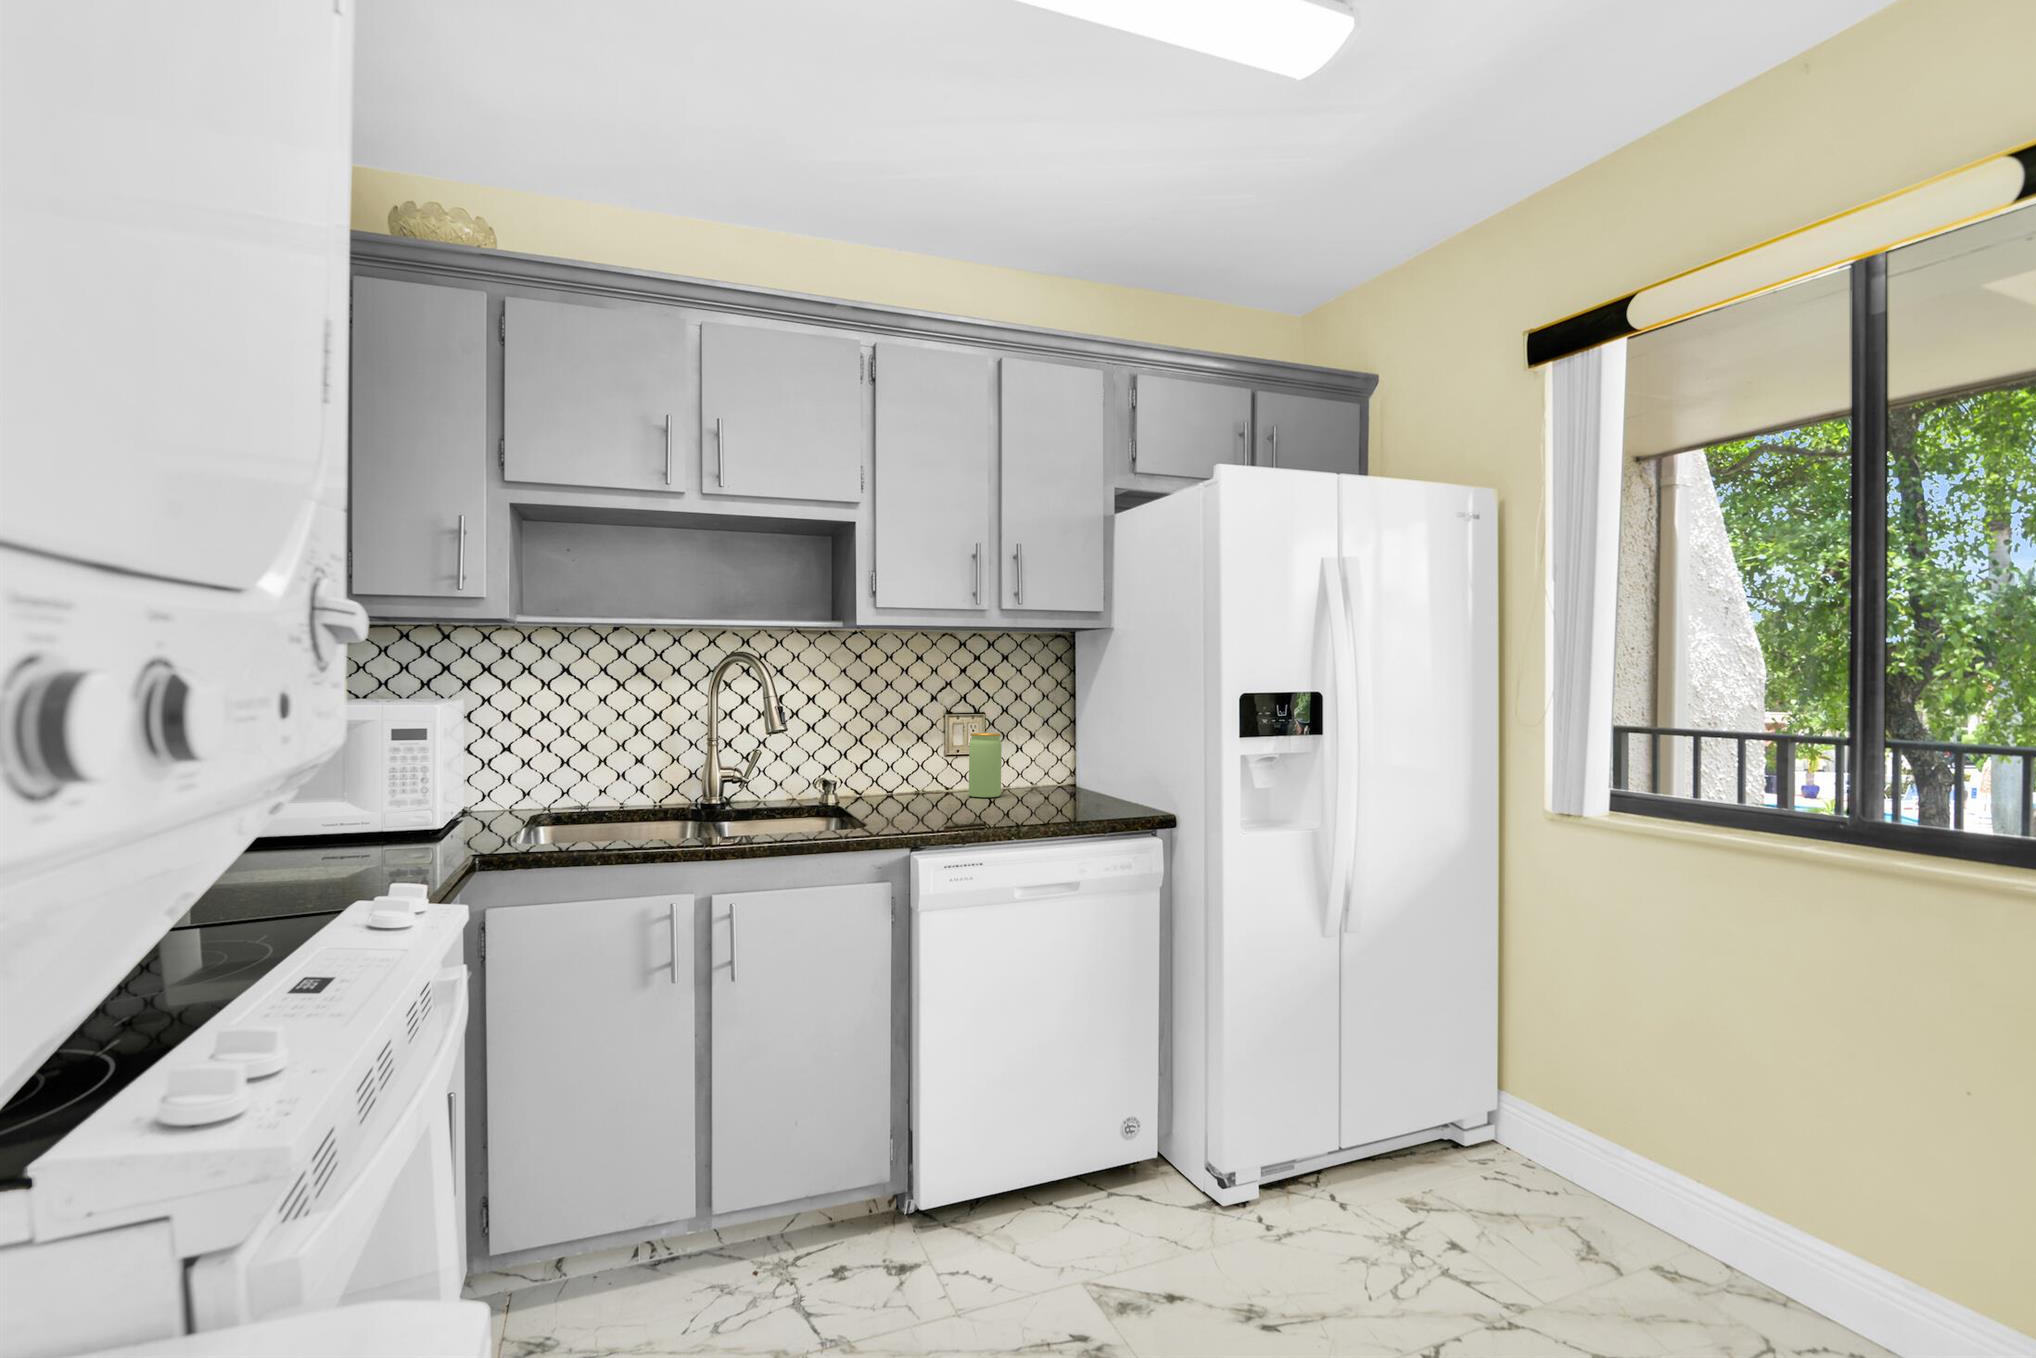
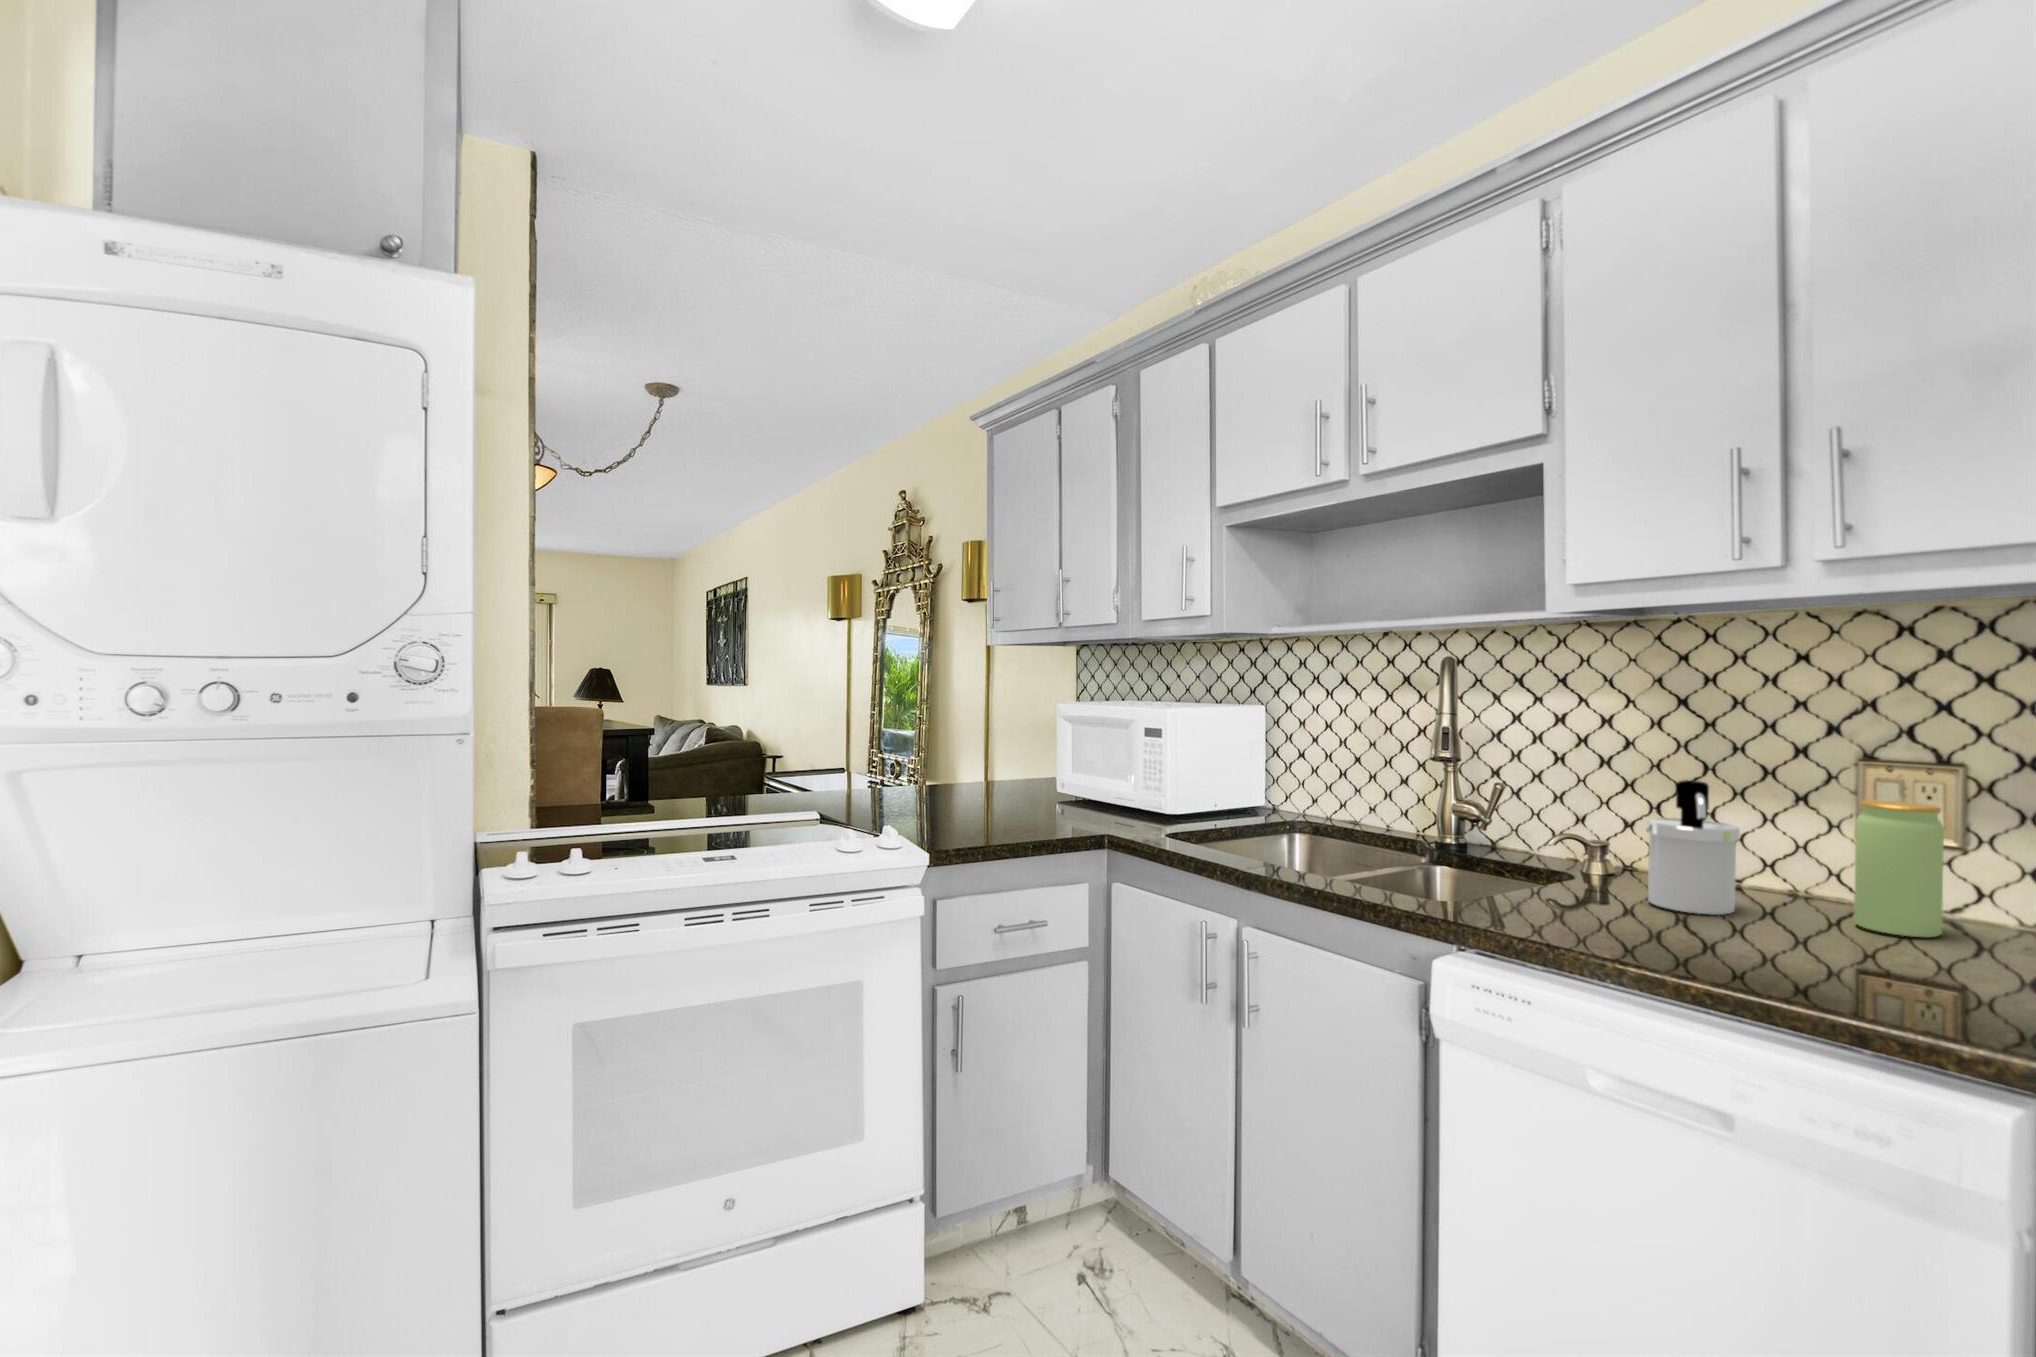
soap dispenser: none [894,731,954,806] -> present [1646,780,1740,915]

